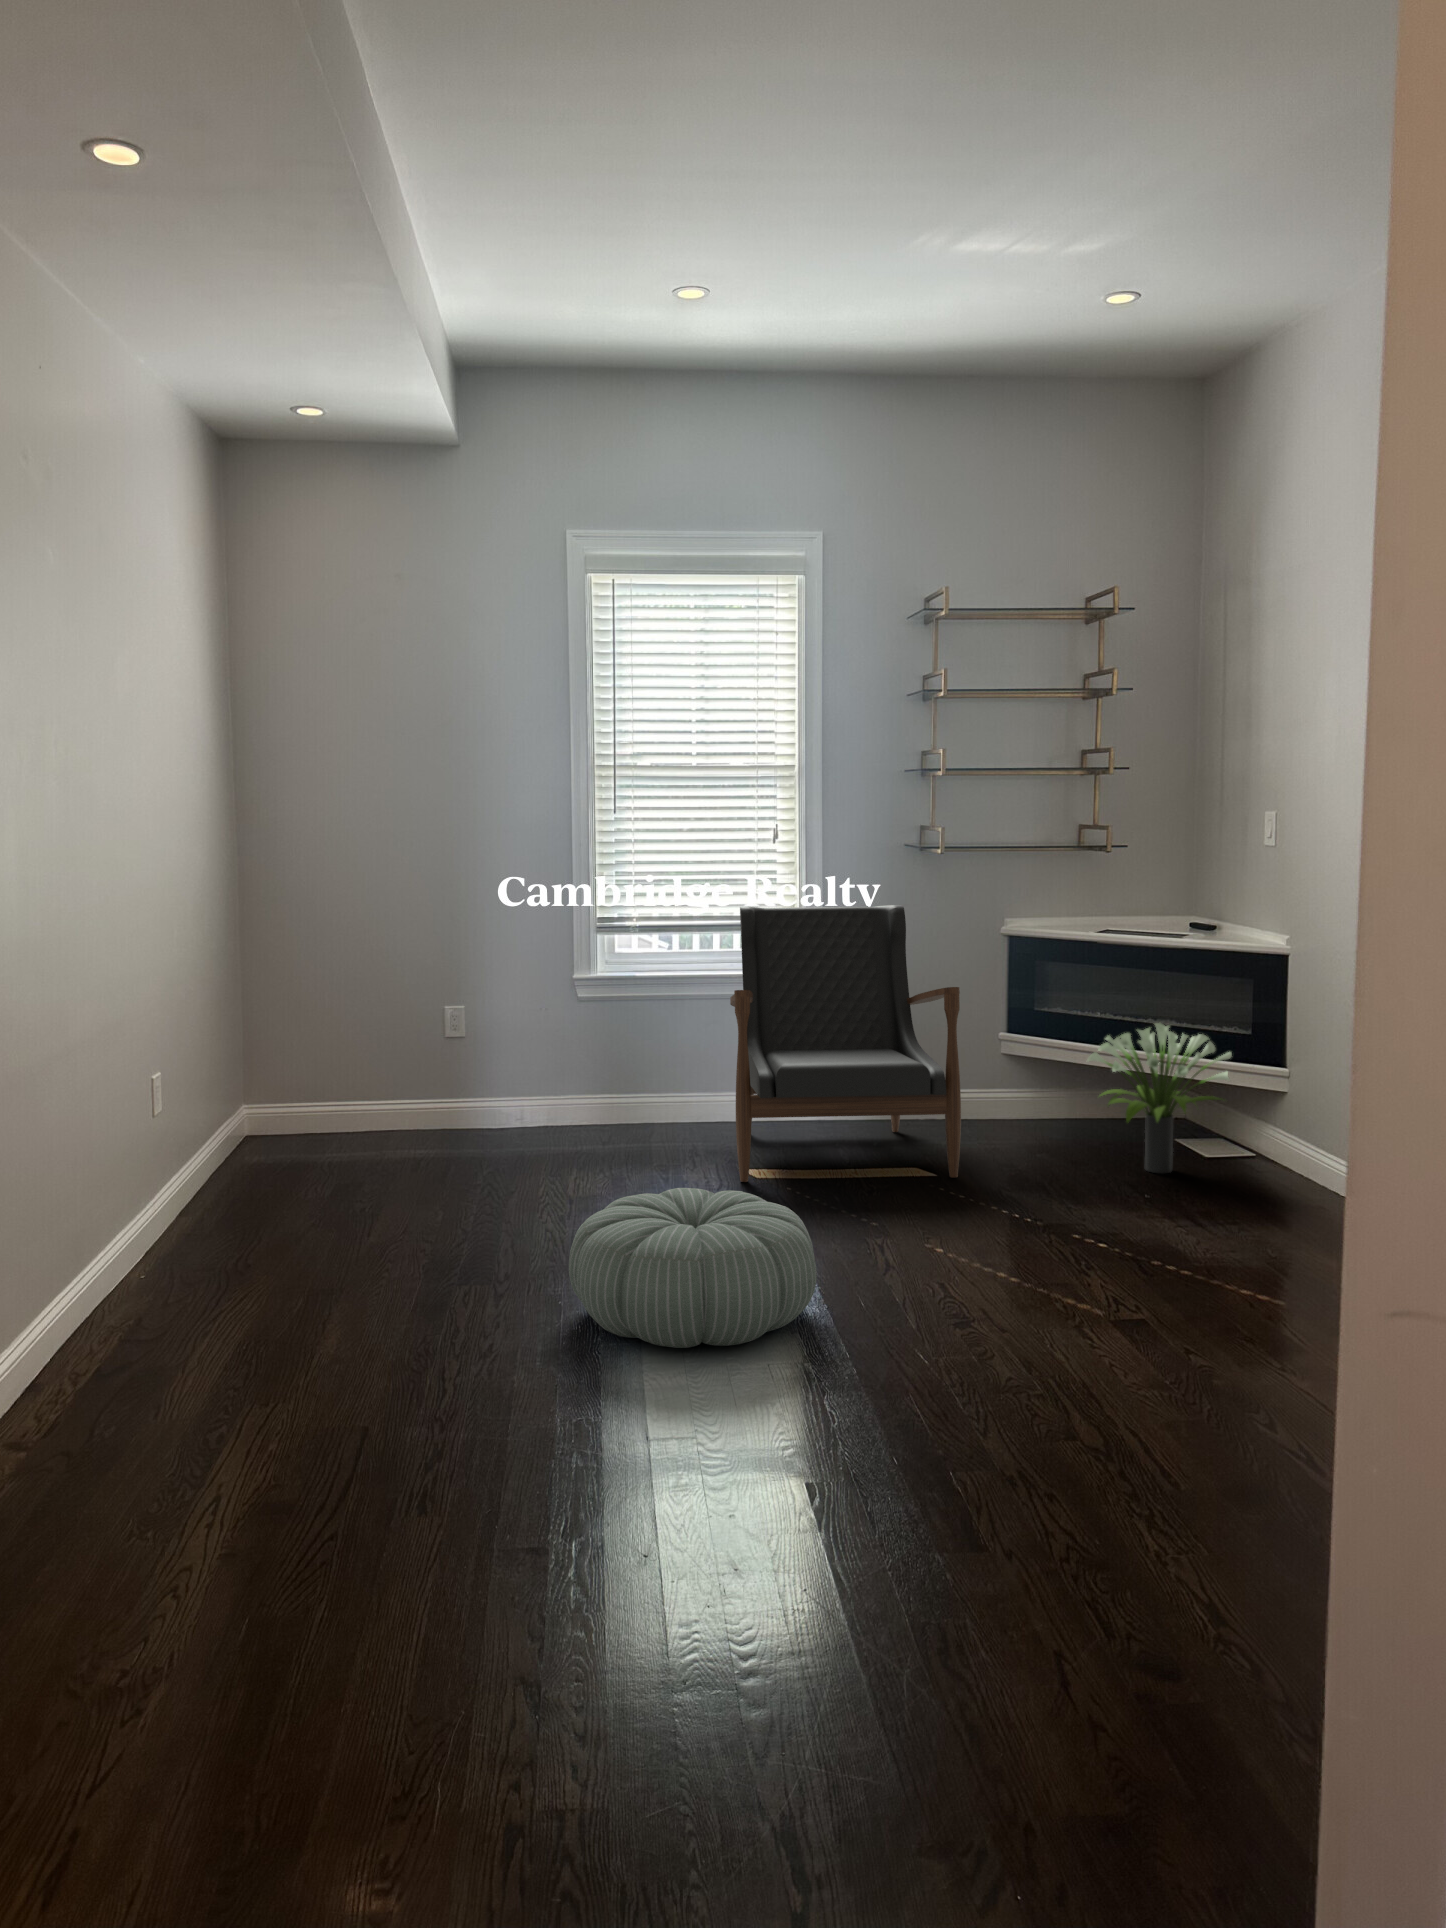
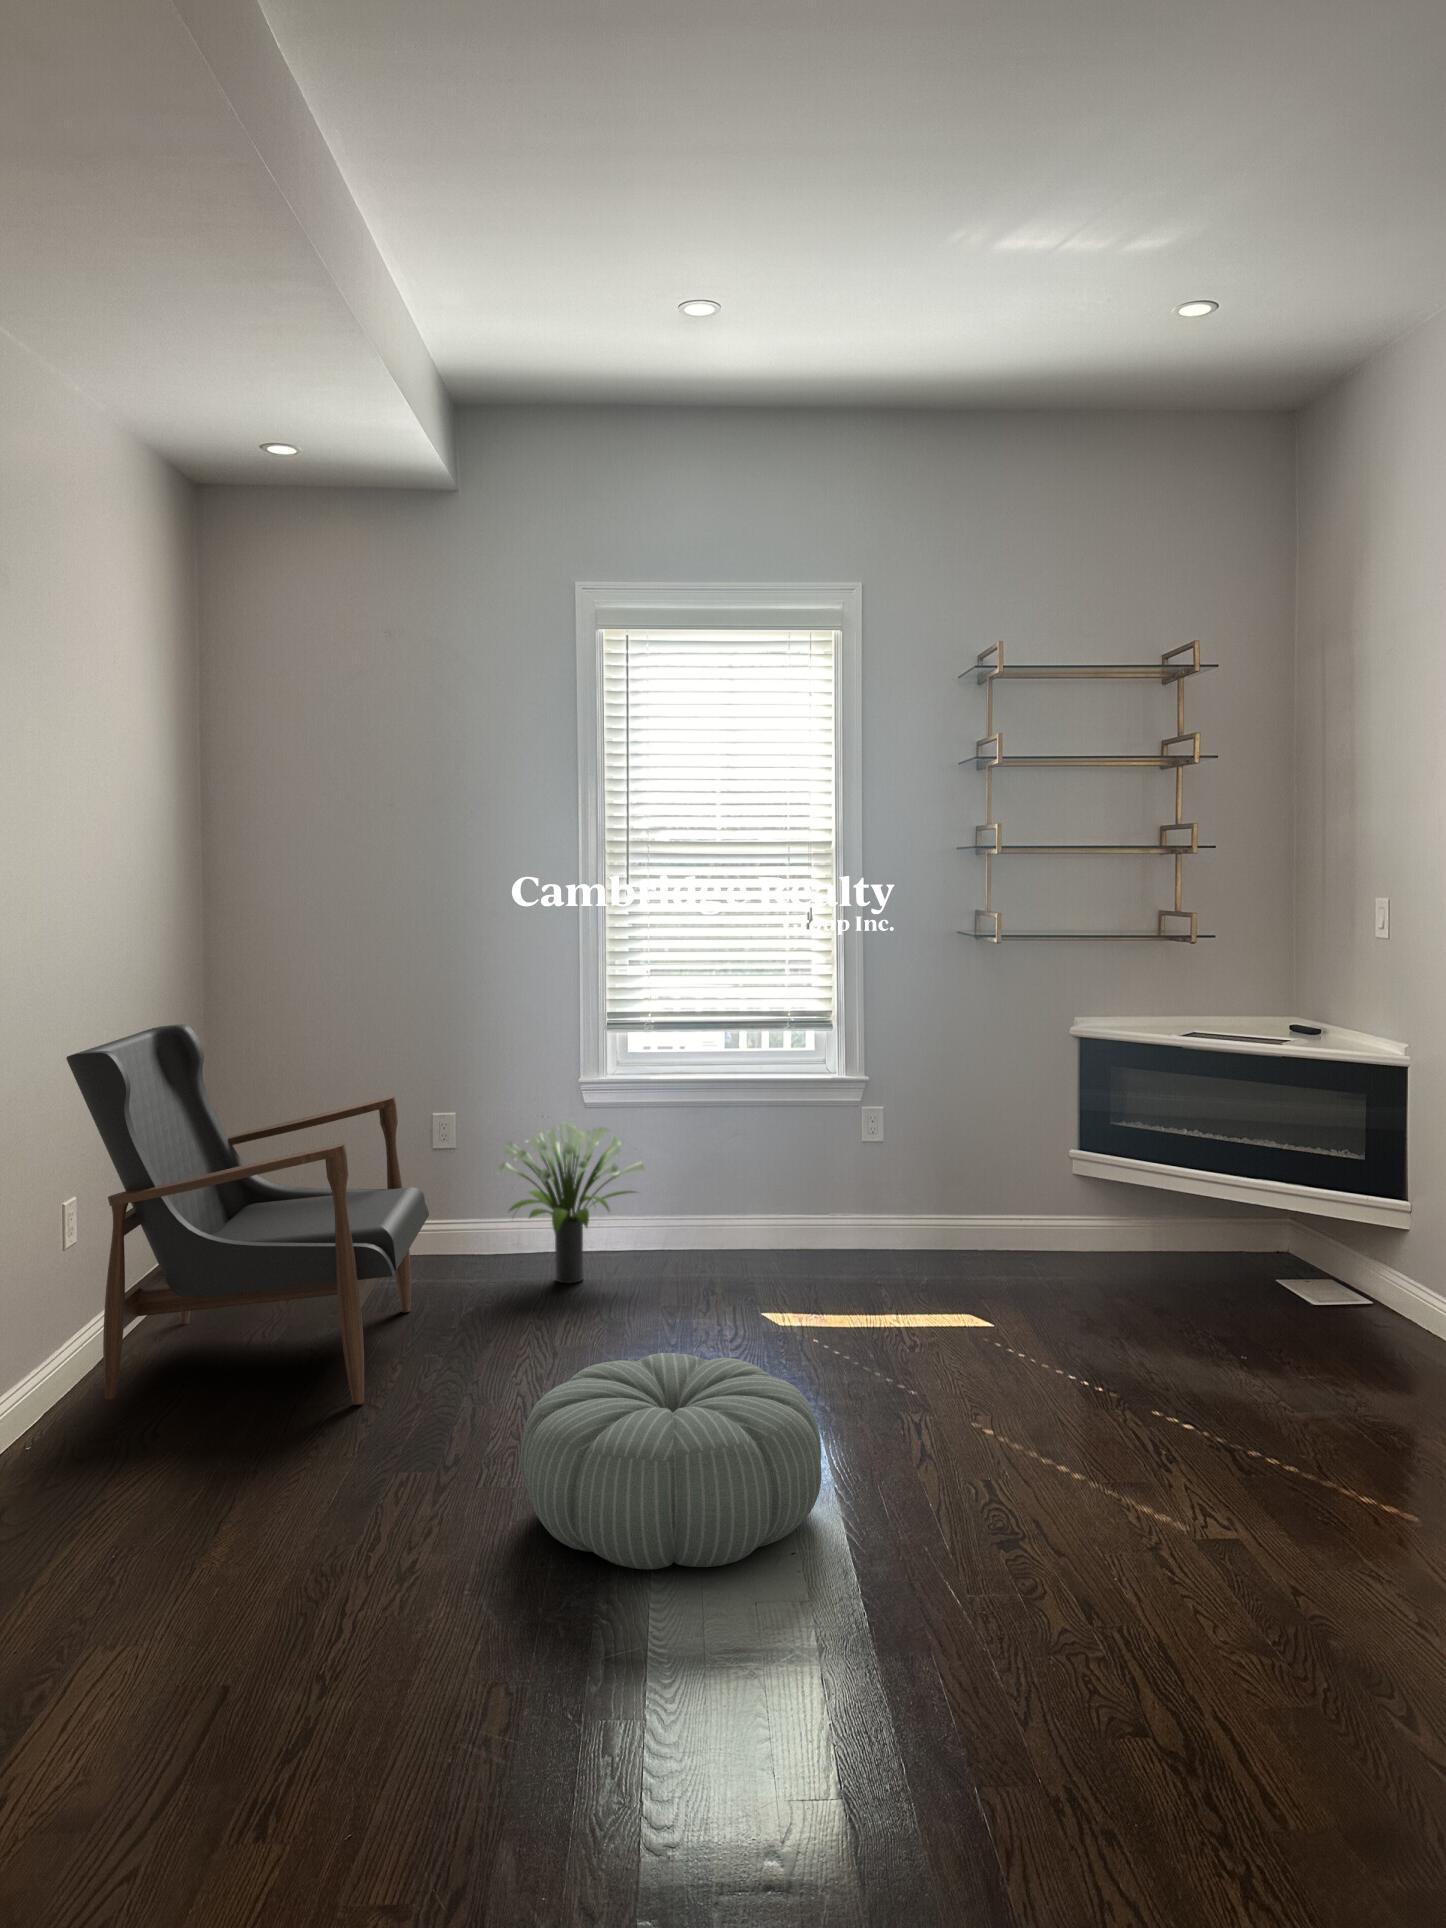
armchair: present [730,905,961,1182] -> present [66,1024,429,1405]
potted plant: present [1087,1023,1232,1174] -> present [497,1121,644,1283]

